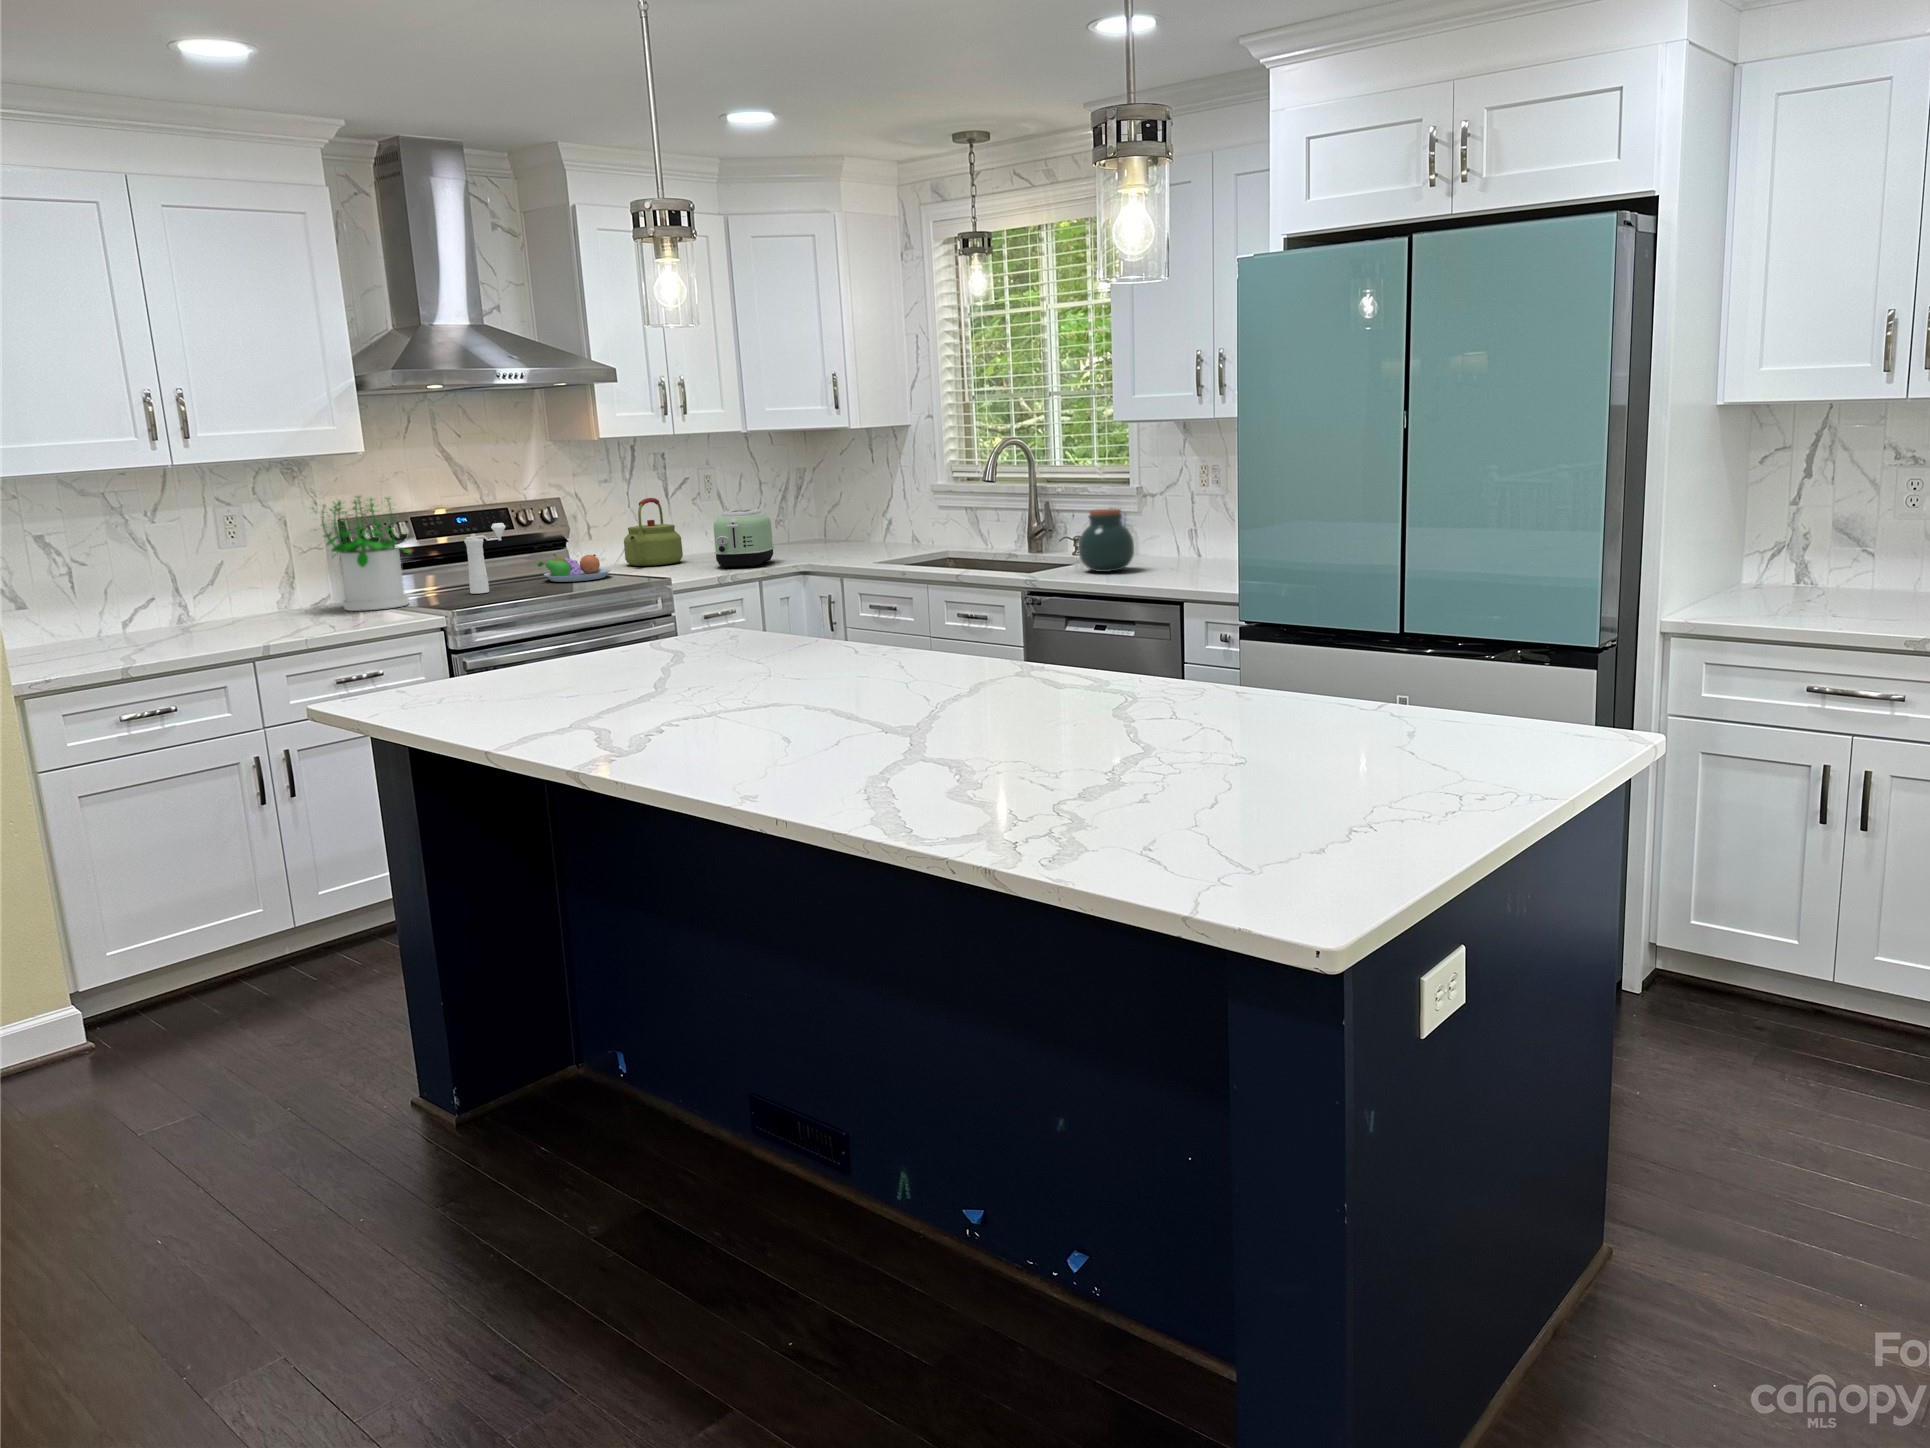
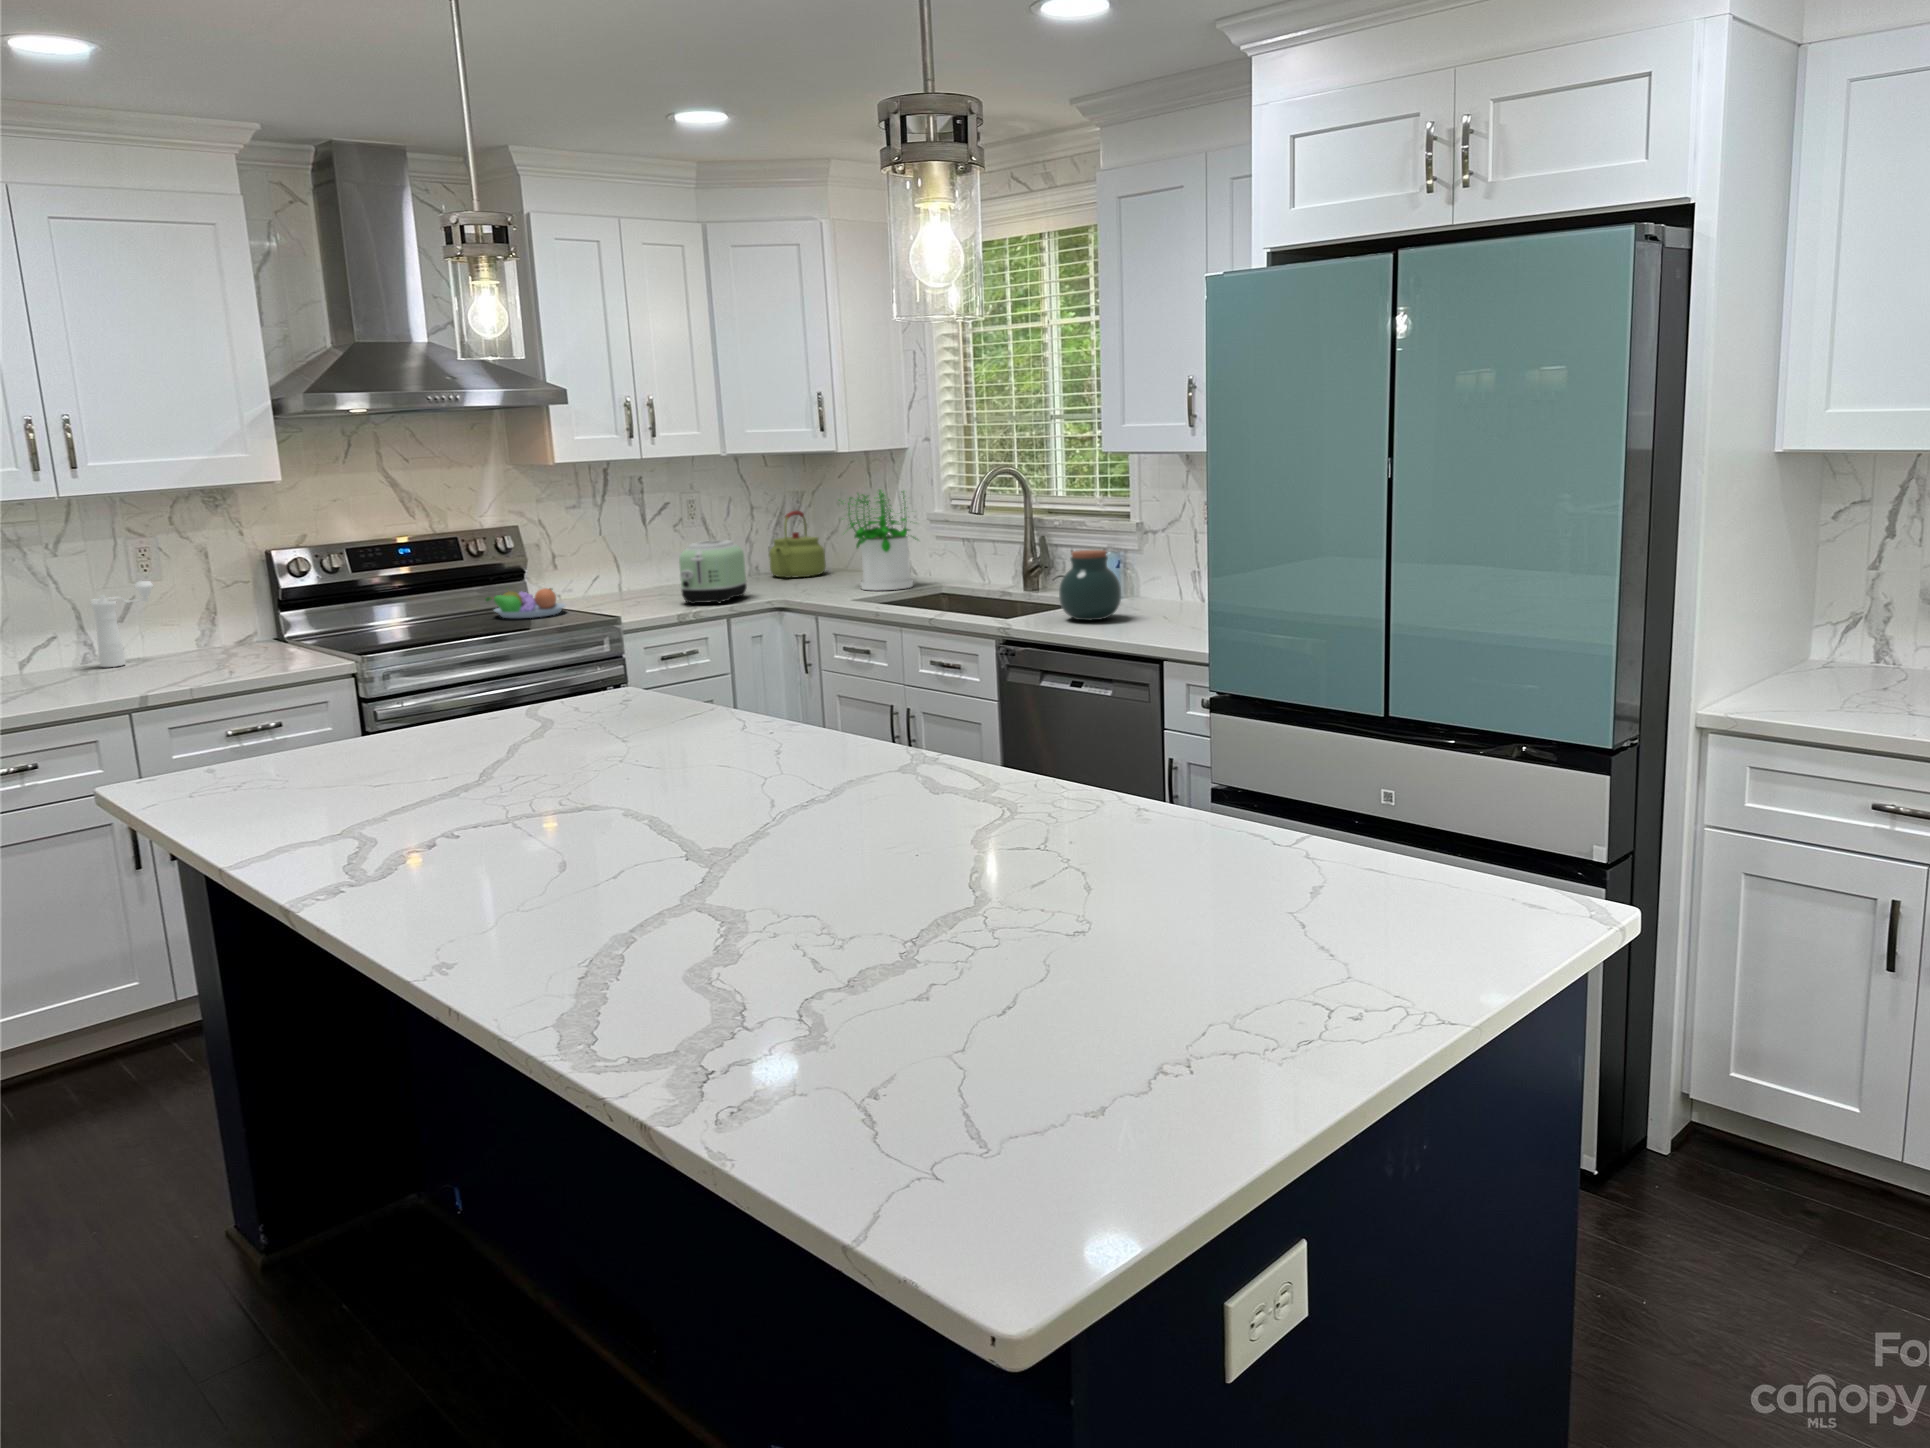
potted plant: present [312,496,411,611] -> present [839,490,916,590]
kettle: present [624,498,683,566] -> present [769,511,826,578]
pepper mill: present [464,523,506,594] -> present [91,581,153,667]

